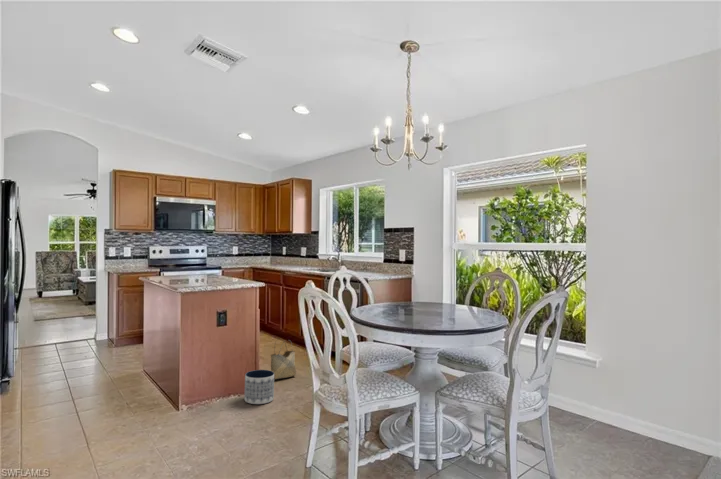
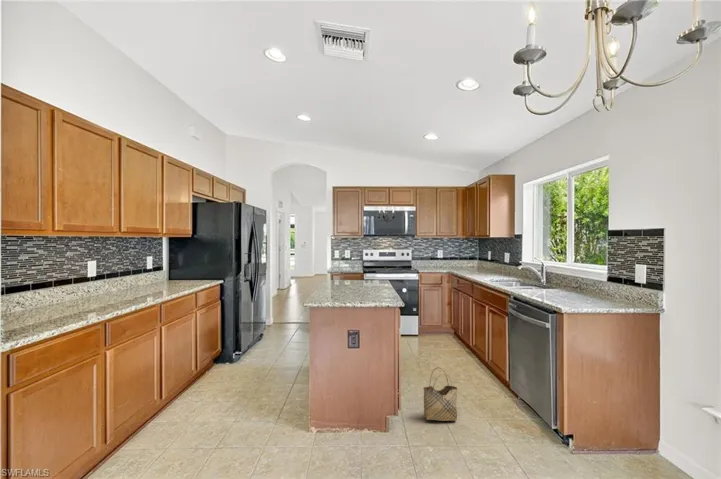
planter: present [244,370,274,404] -> none [372,409,409,461]

